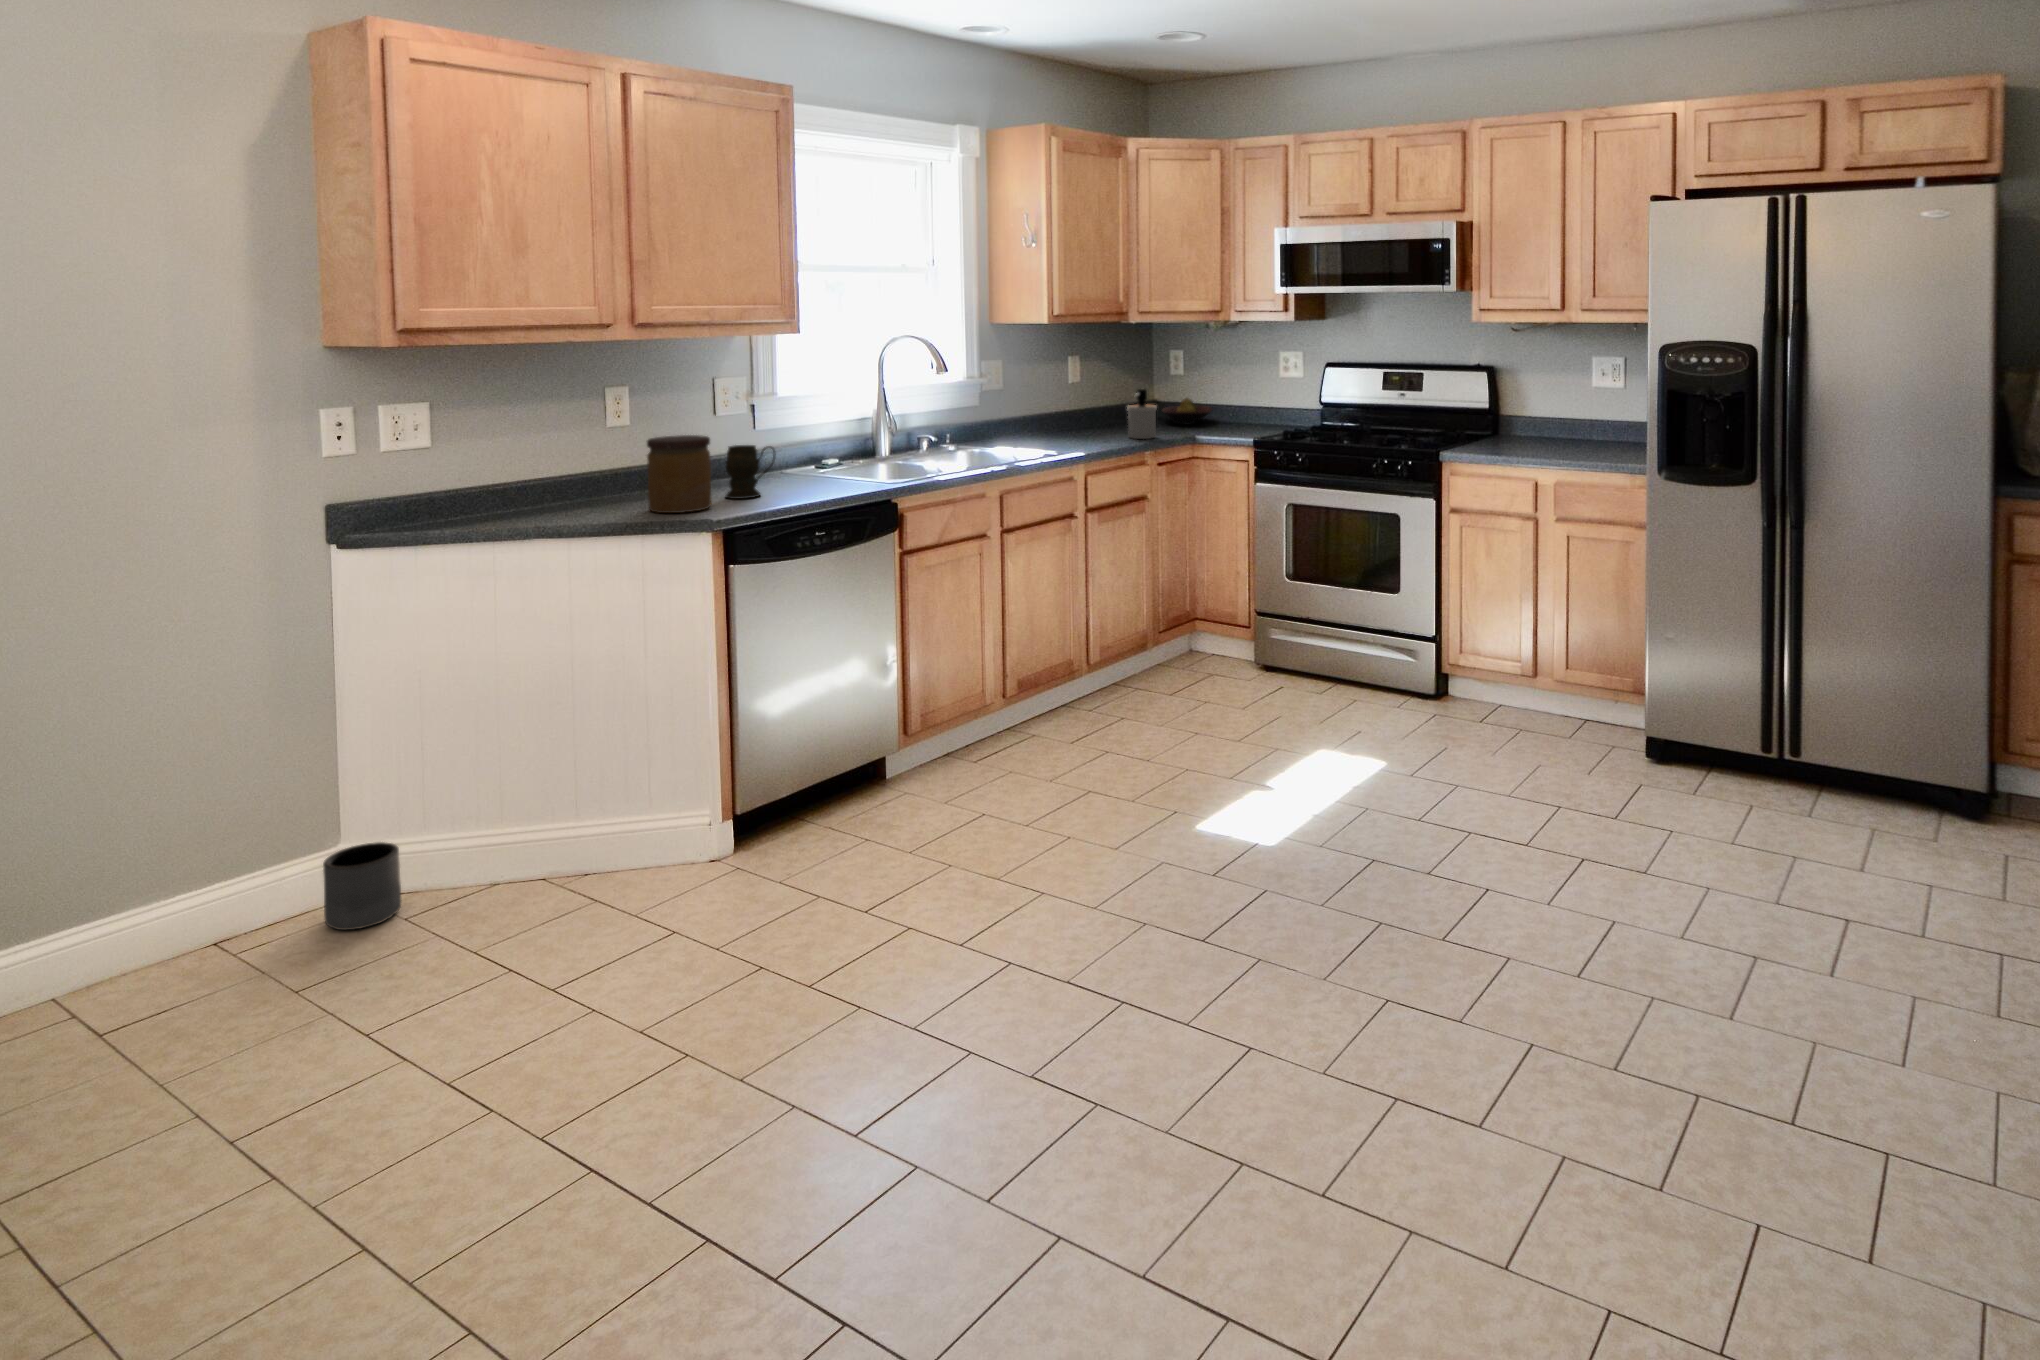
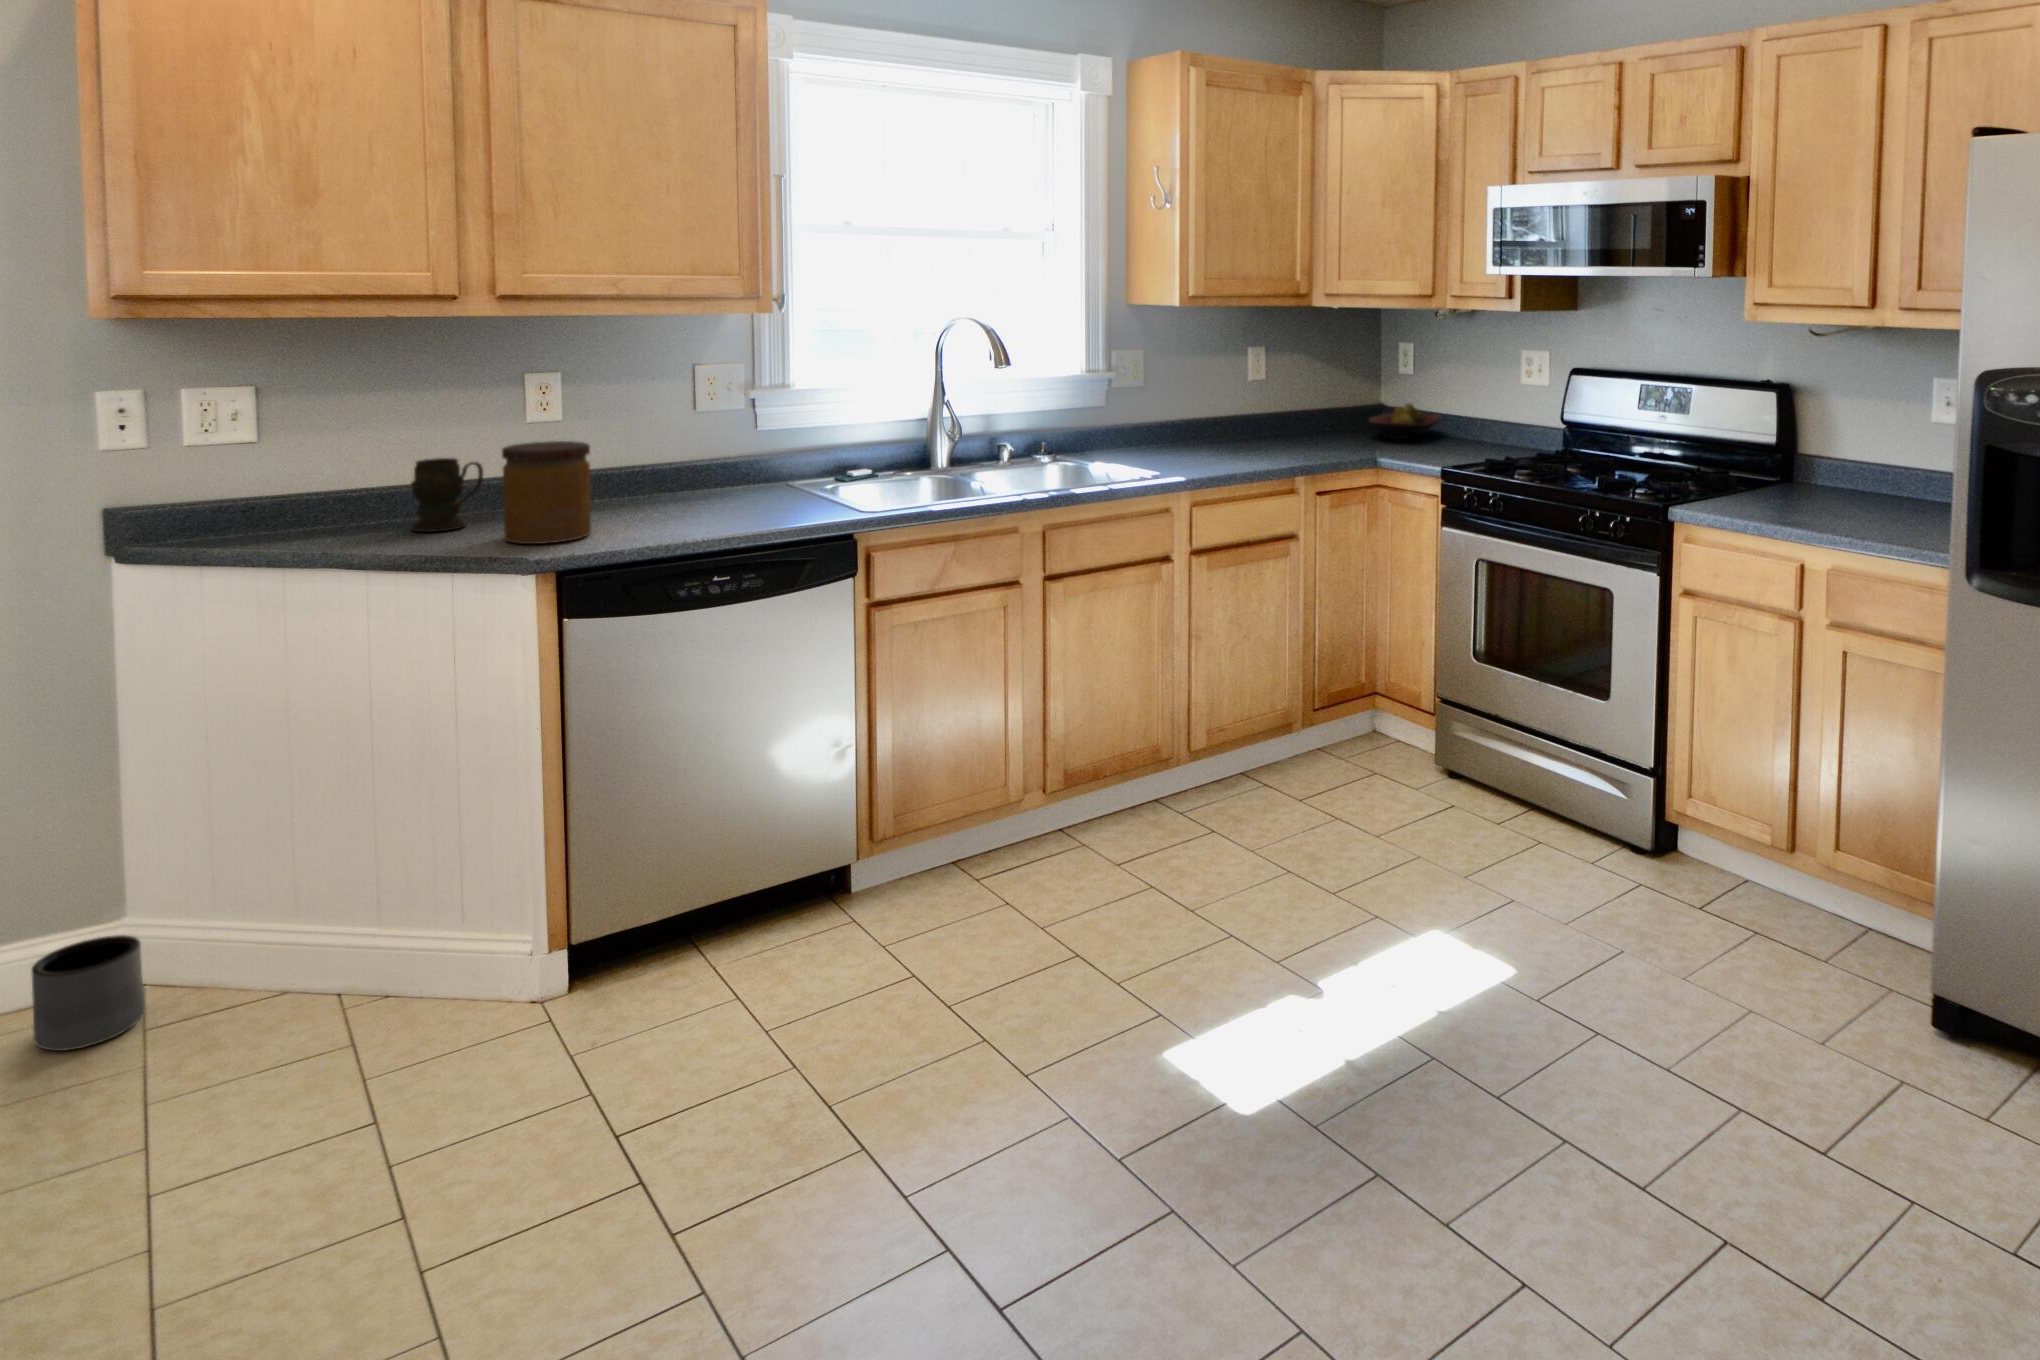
soap dispenser: present [1127,389,1157,439] -> none [1292,394,1331,458]
mug: present [725,445,776,499] -> present [411,458,483,532]

